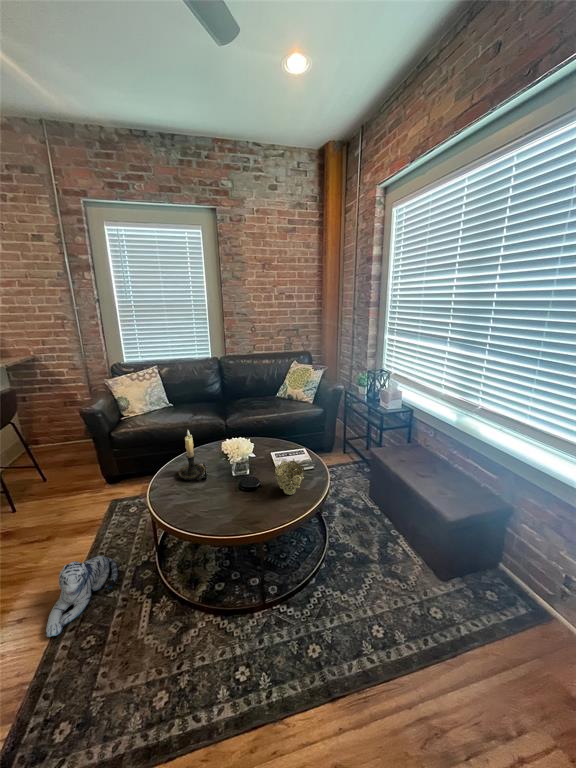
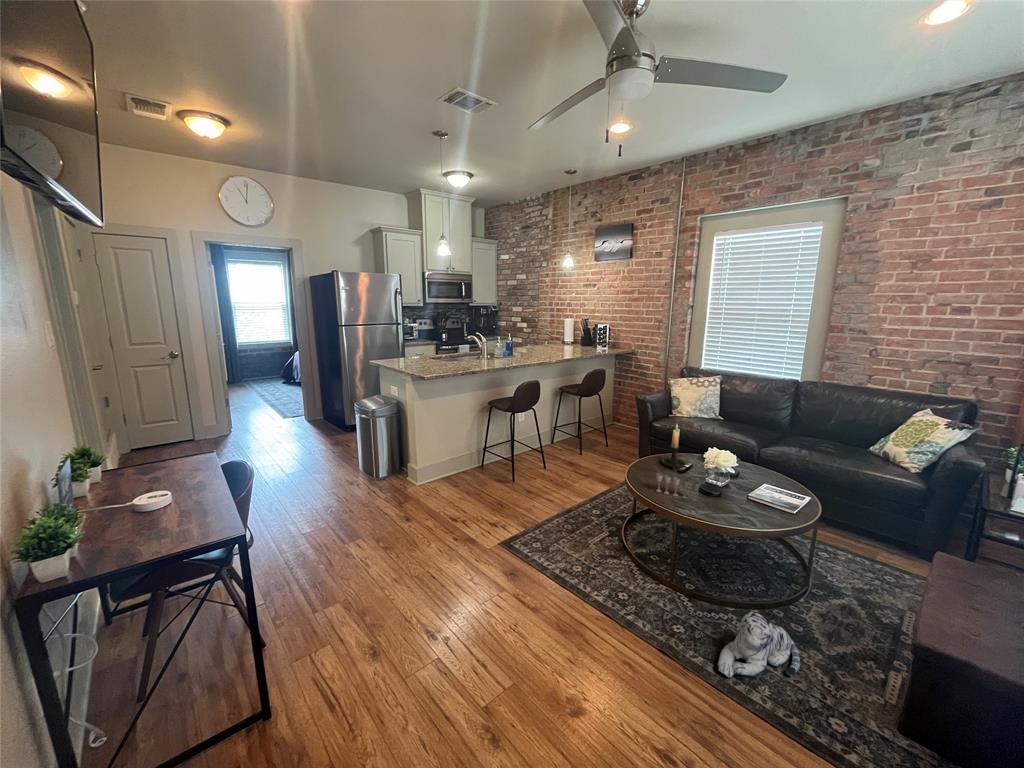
decorative bowl: present [275,461,304,495] -> none [719,476,753,509]
wine glass: none [215,486,261,521] -> present [656,473,699,501]
plush toy: present [46,556,118,637] -> present [718,612,800,678]

